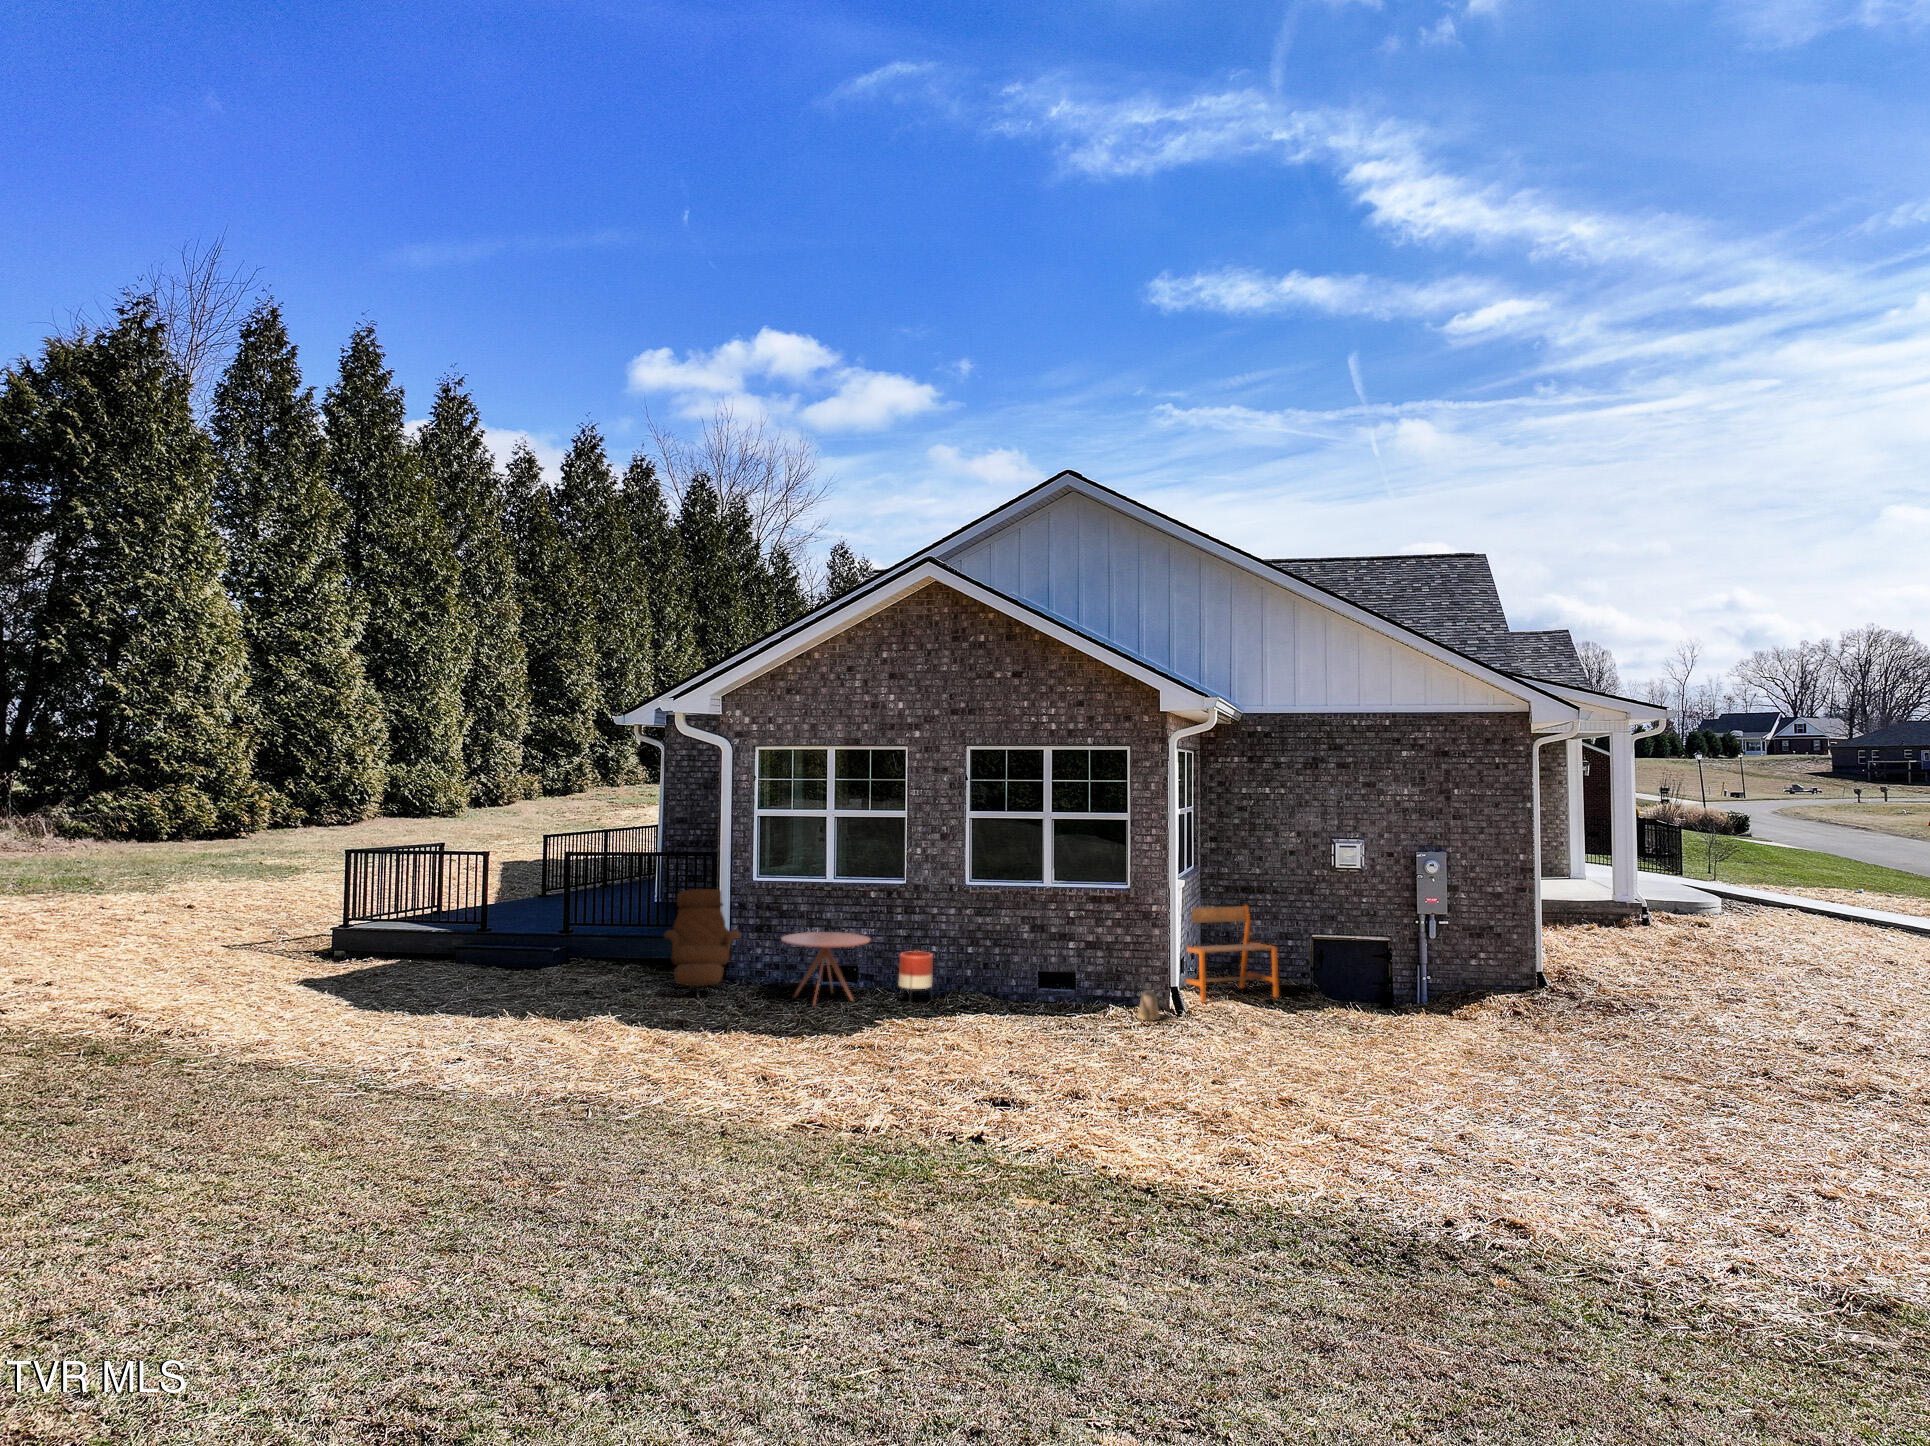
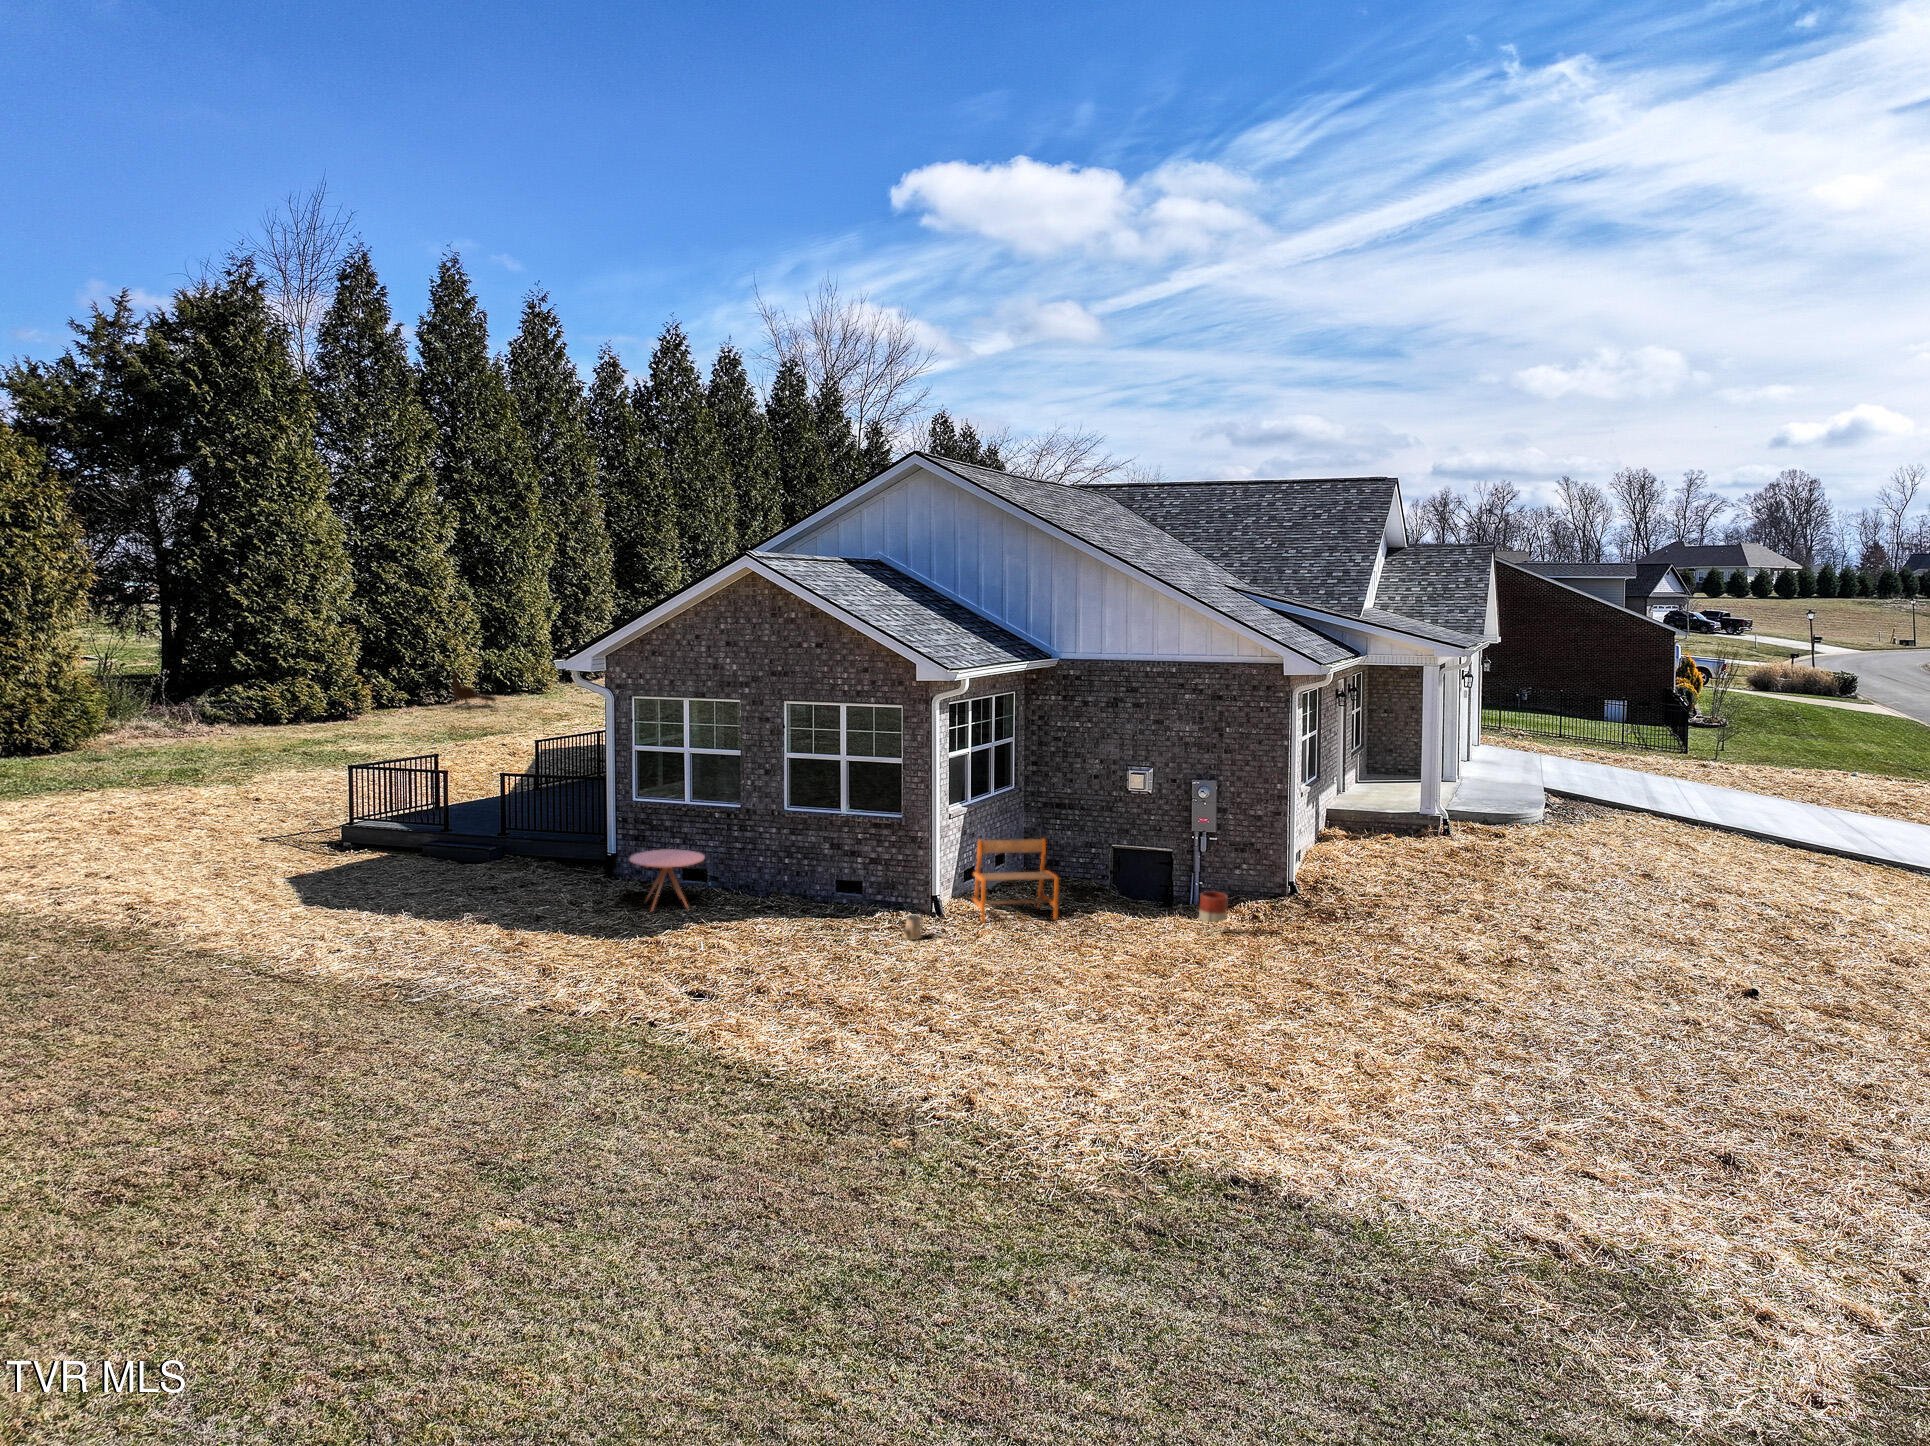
lounge chair: present [664,889,741,999] -> present [453,671,496,708]
planter: present [899,951,933,990] -> present [1199,891,1228,933]

